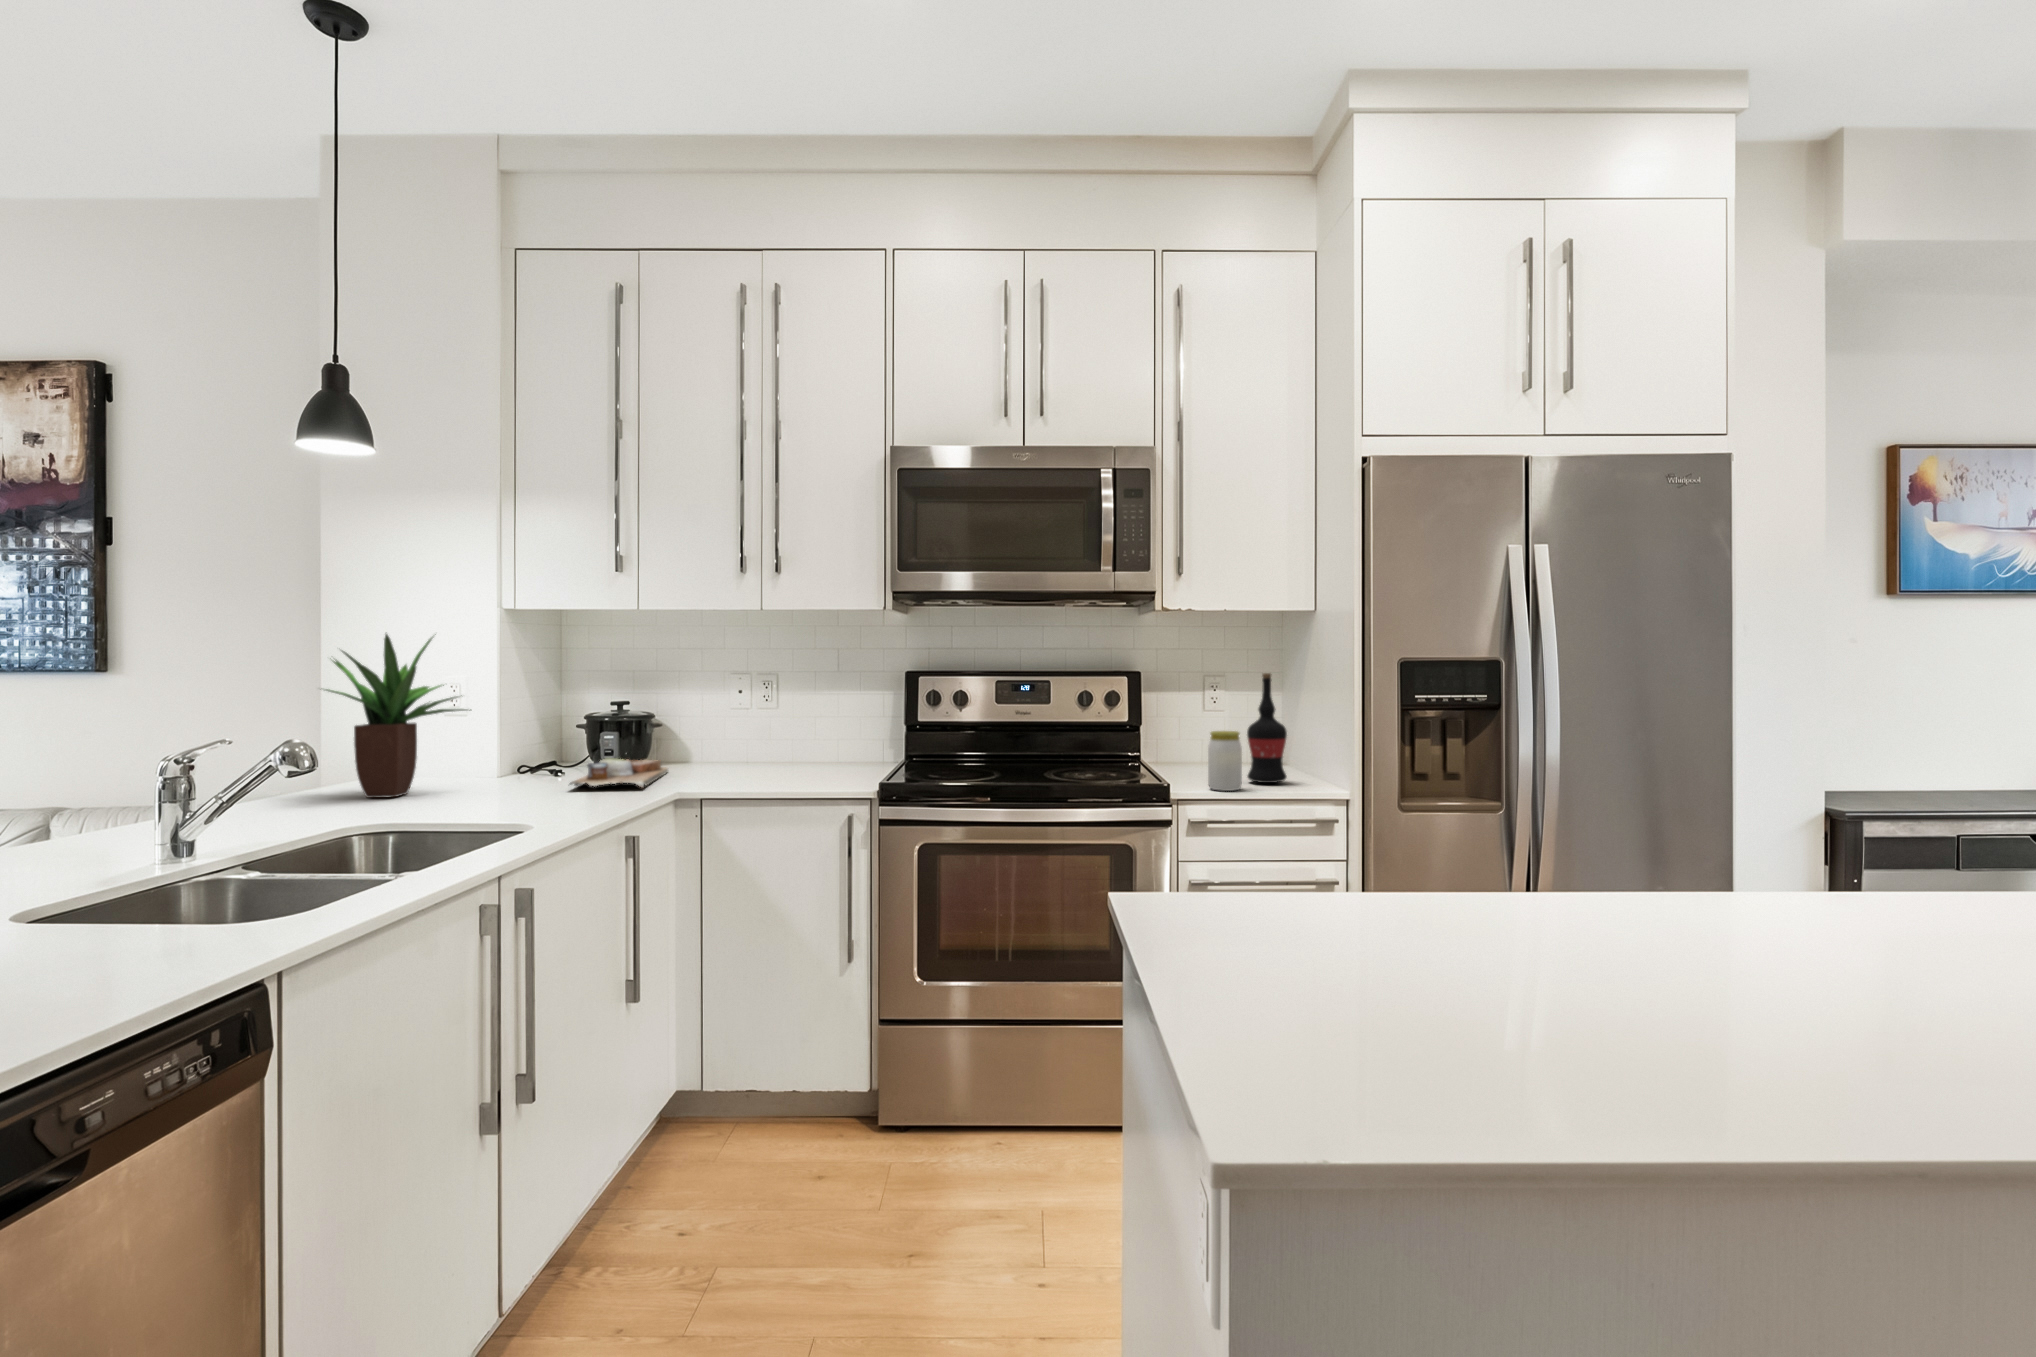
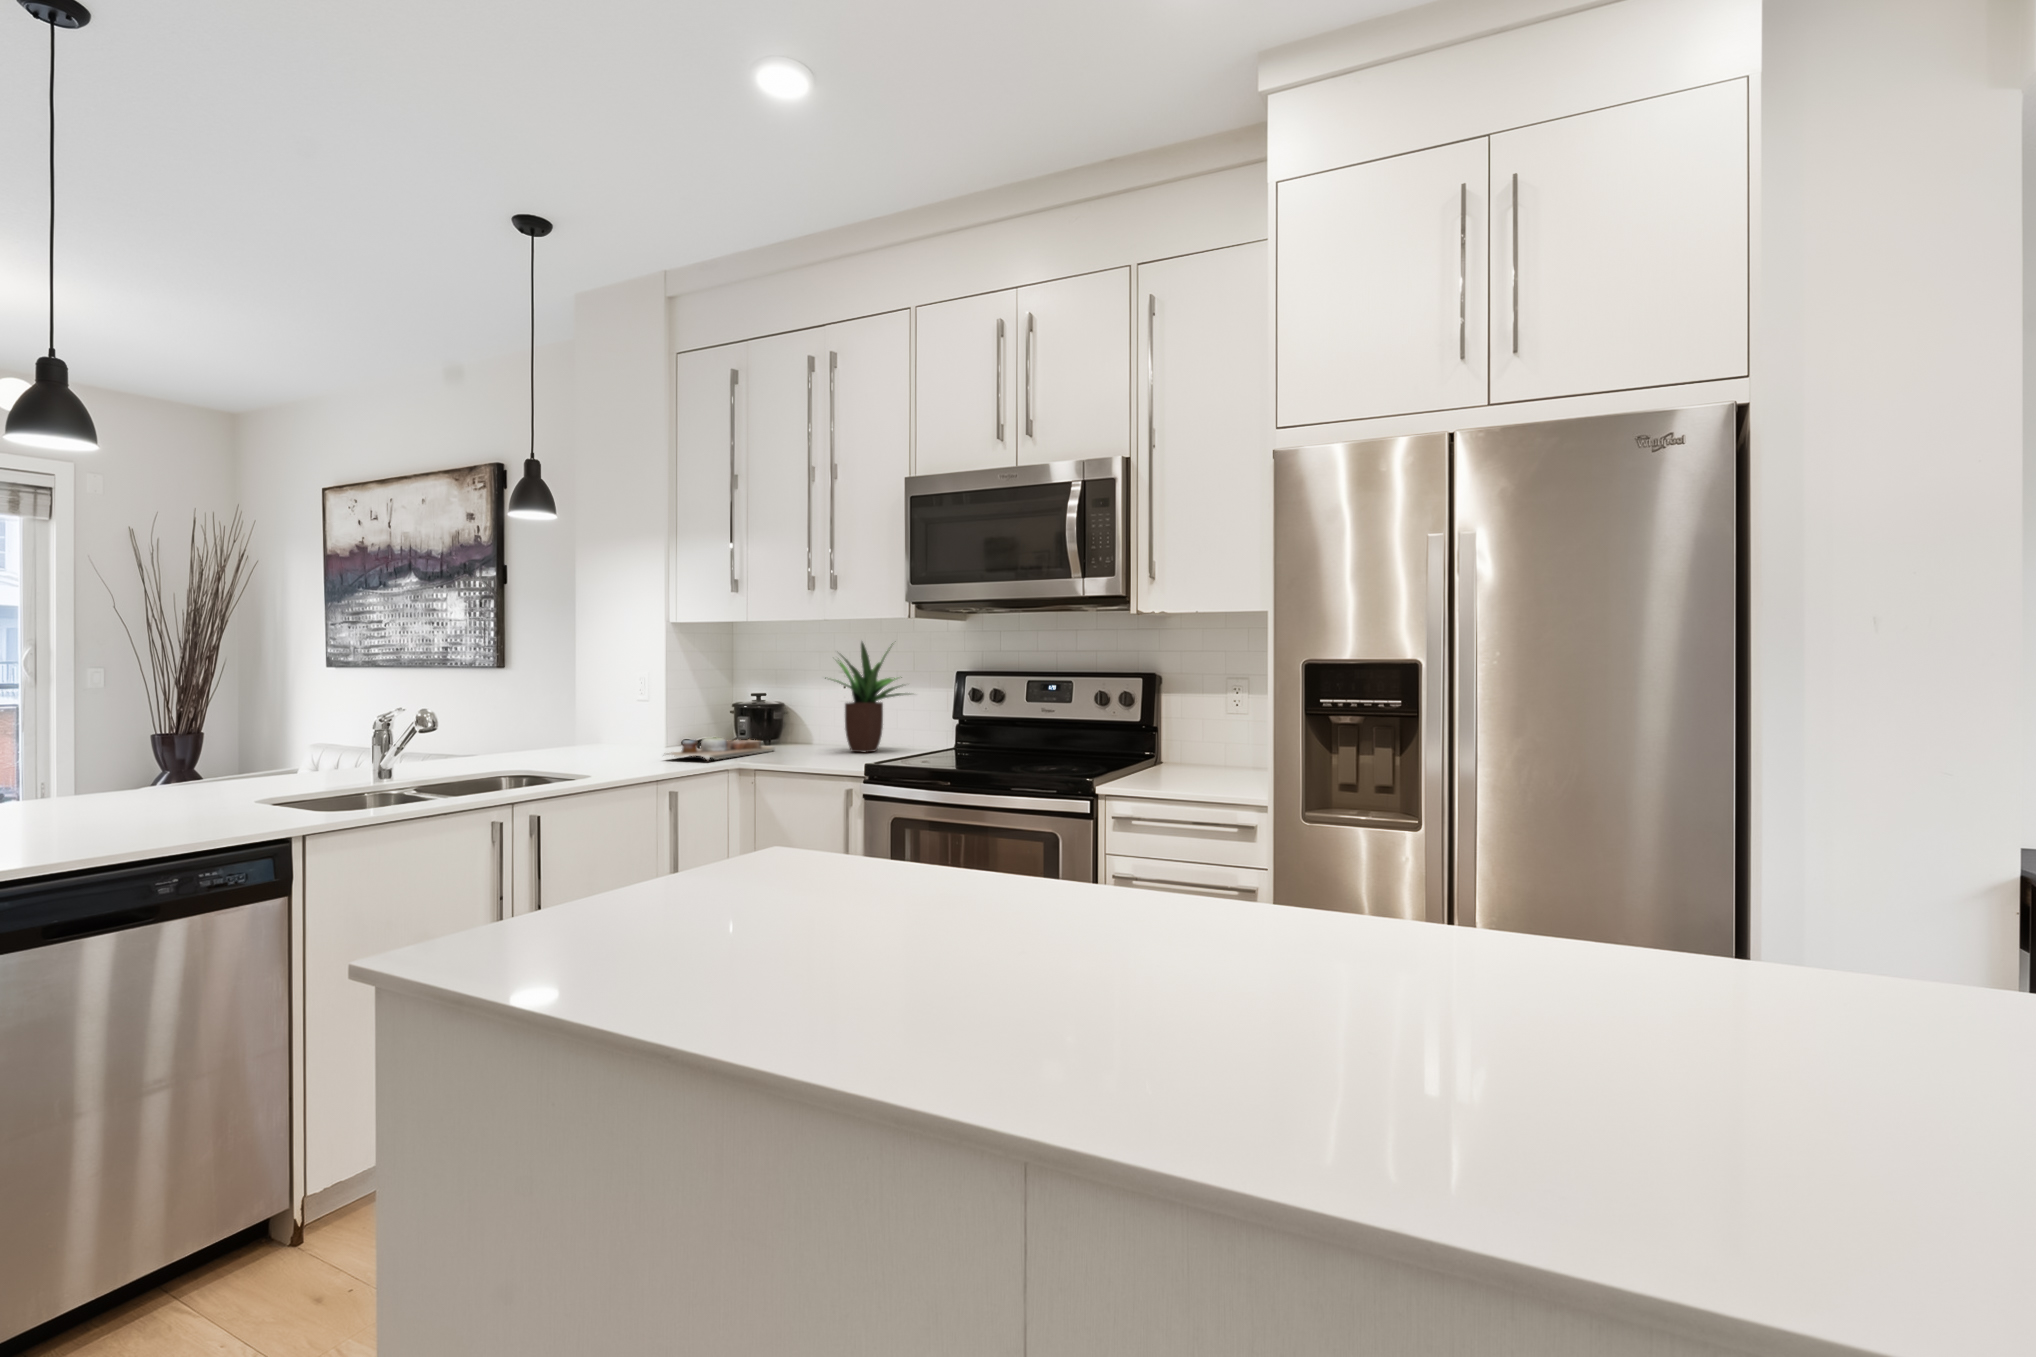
potted plant: present [326,634,466,798] -> present [825,642,910,752]
wine bottle: present [1247,673,1287,783] -> none [1203,675,1243,789]
jar: present [1208,731,1242,791] -> none [1139,733,1173,793]

